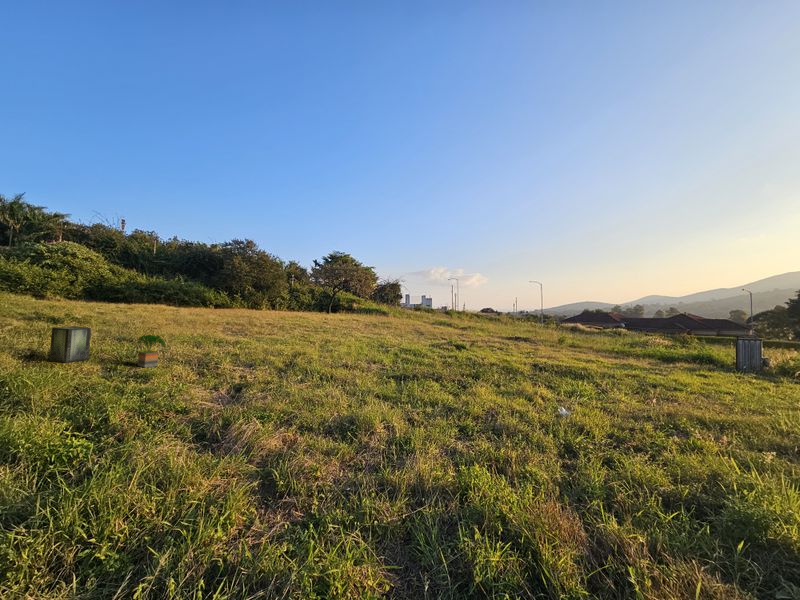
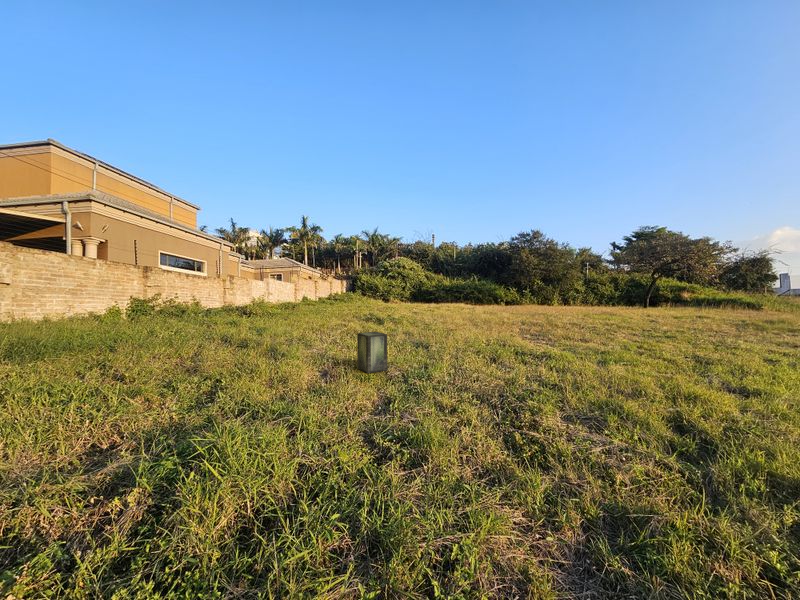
potted tree: present [137,335,165,367] -> none [425,346,458,392]

